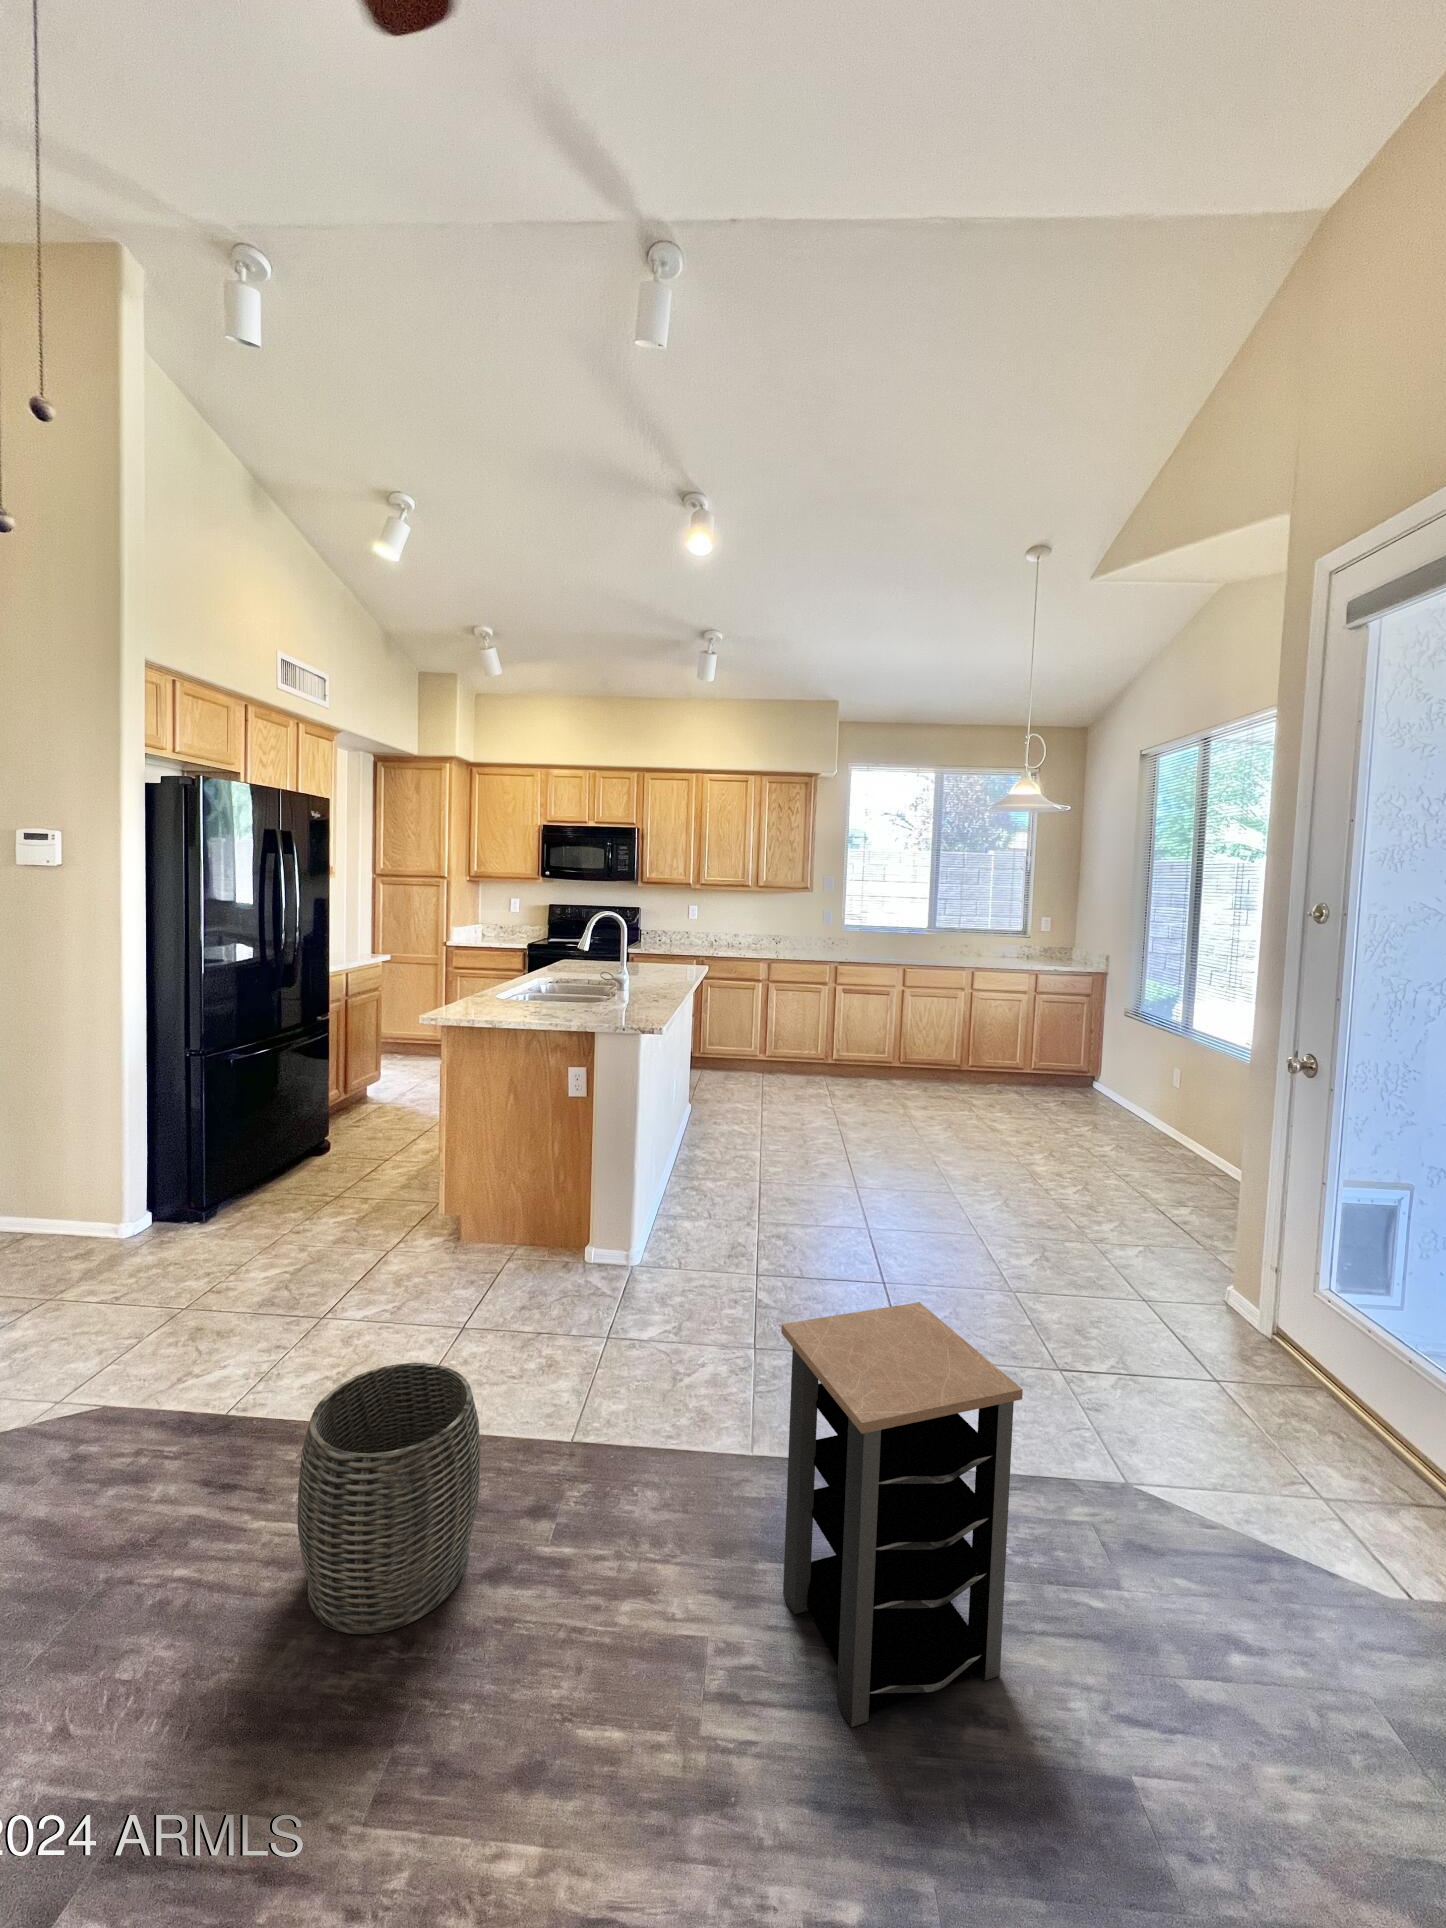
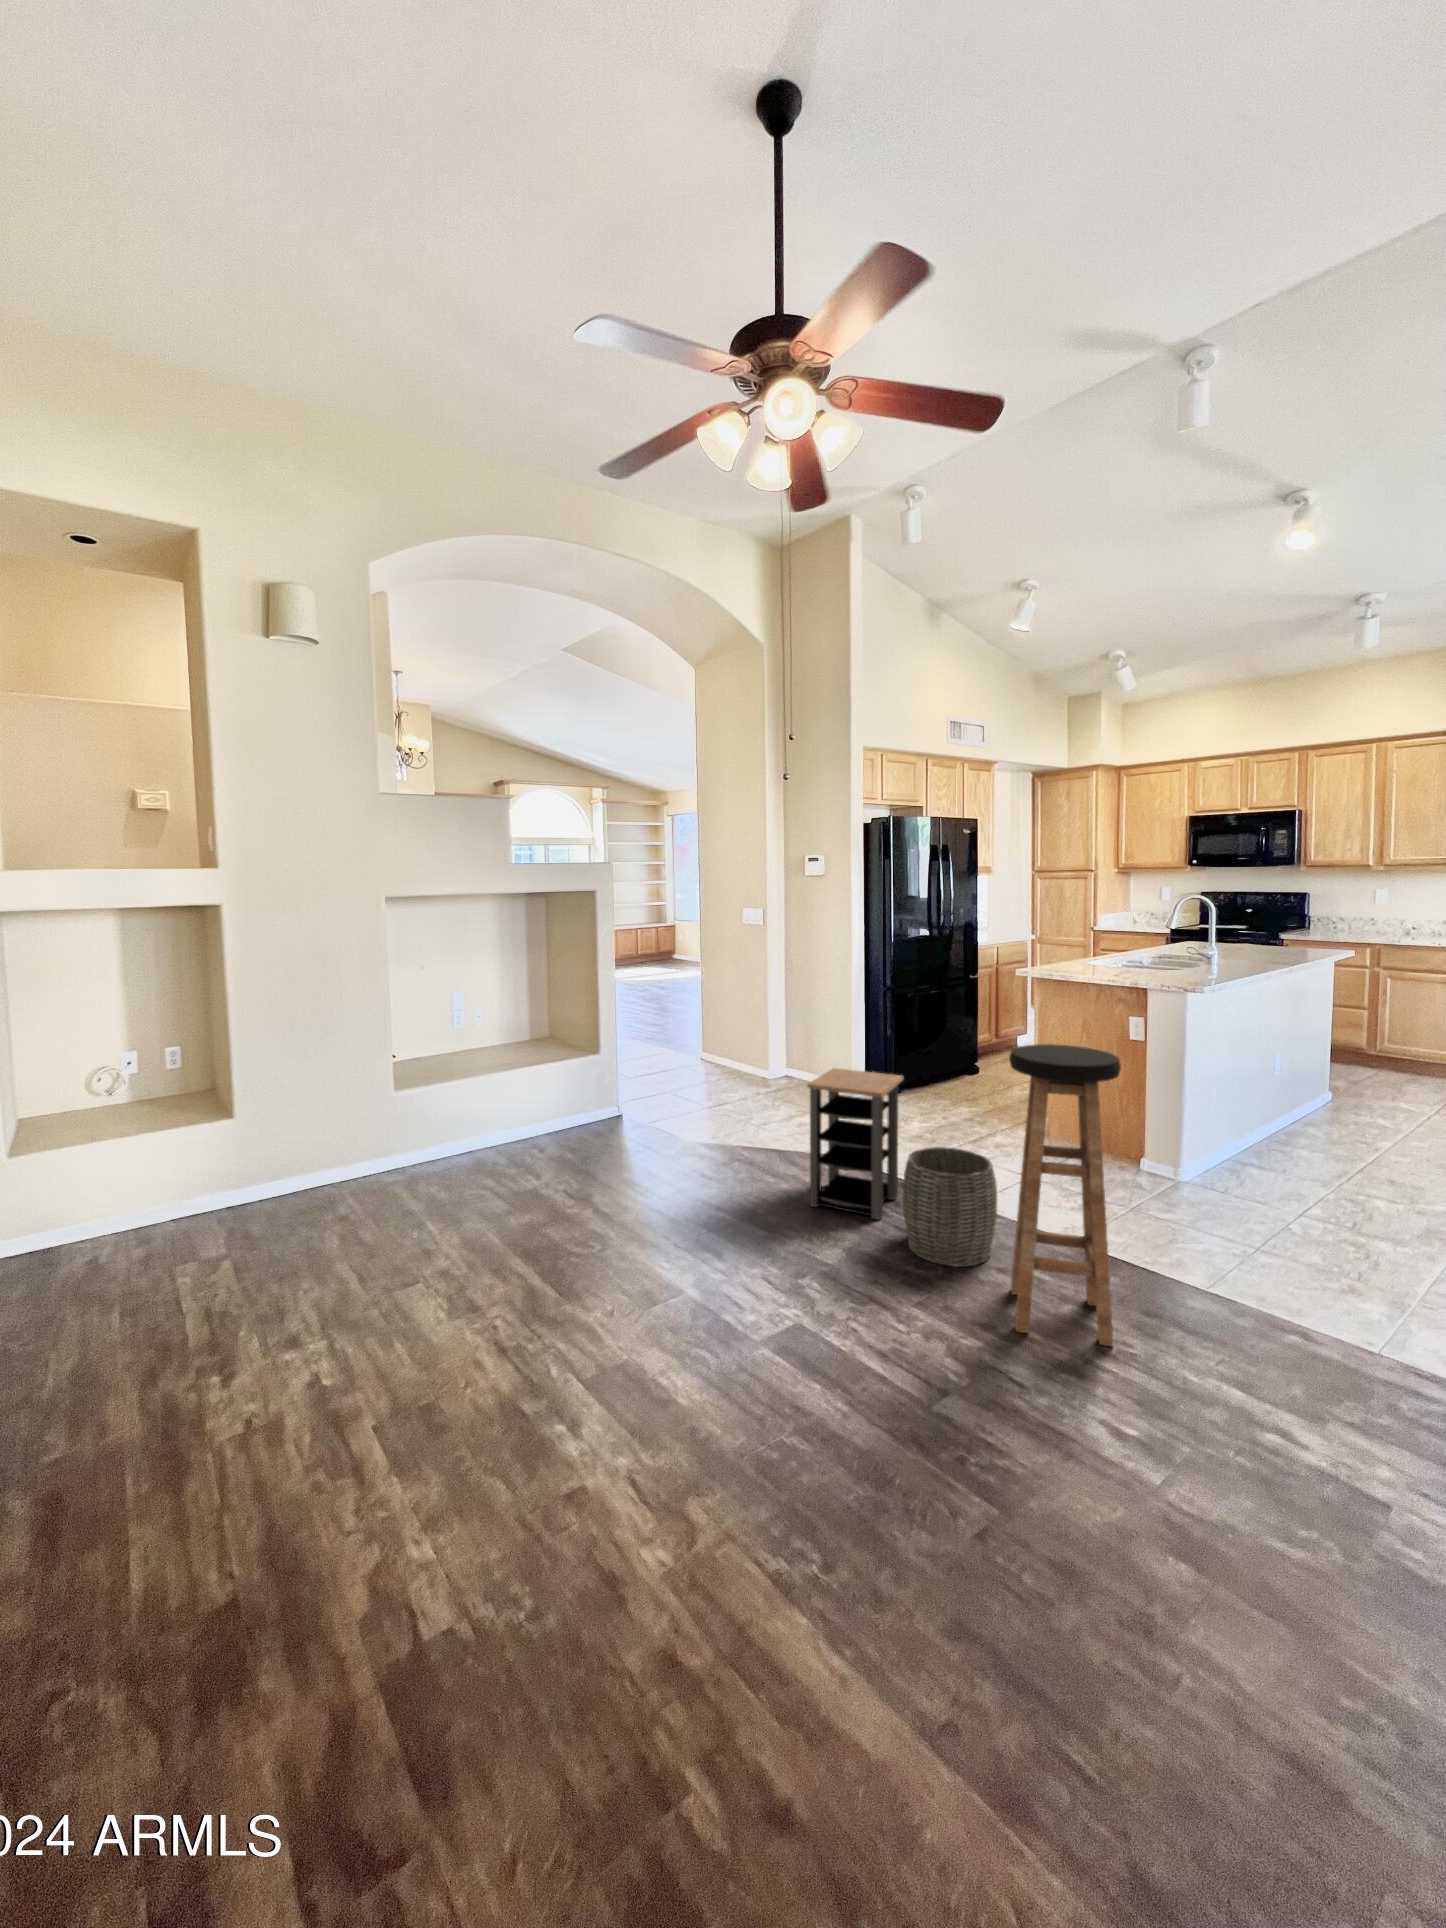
bar stool: none [530,1165,727,1753] -> present [1009,1044,1121,1346]
side table: present [781,1302,1023,1727] -> present [807,1068,903,1220]

